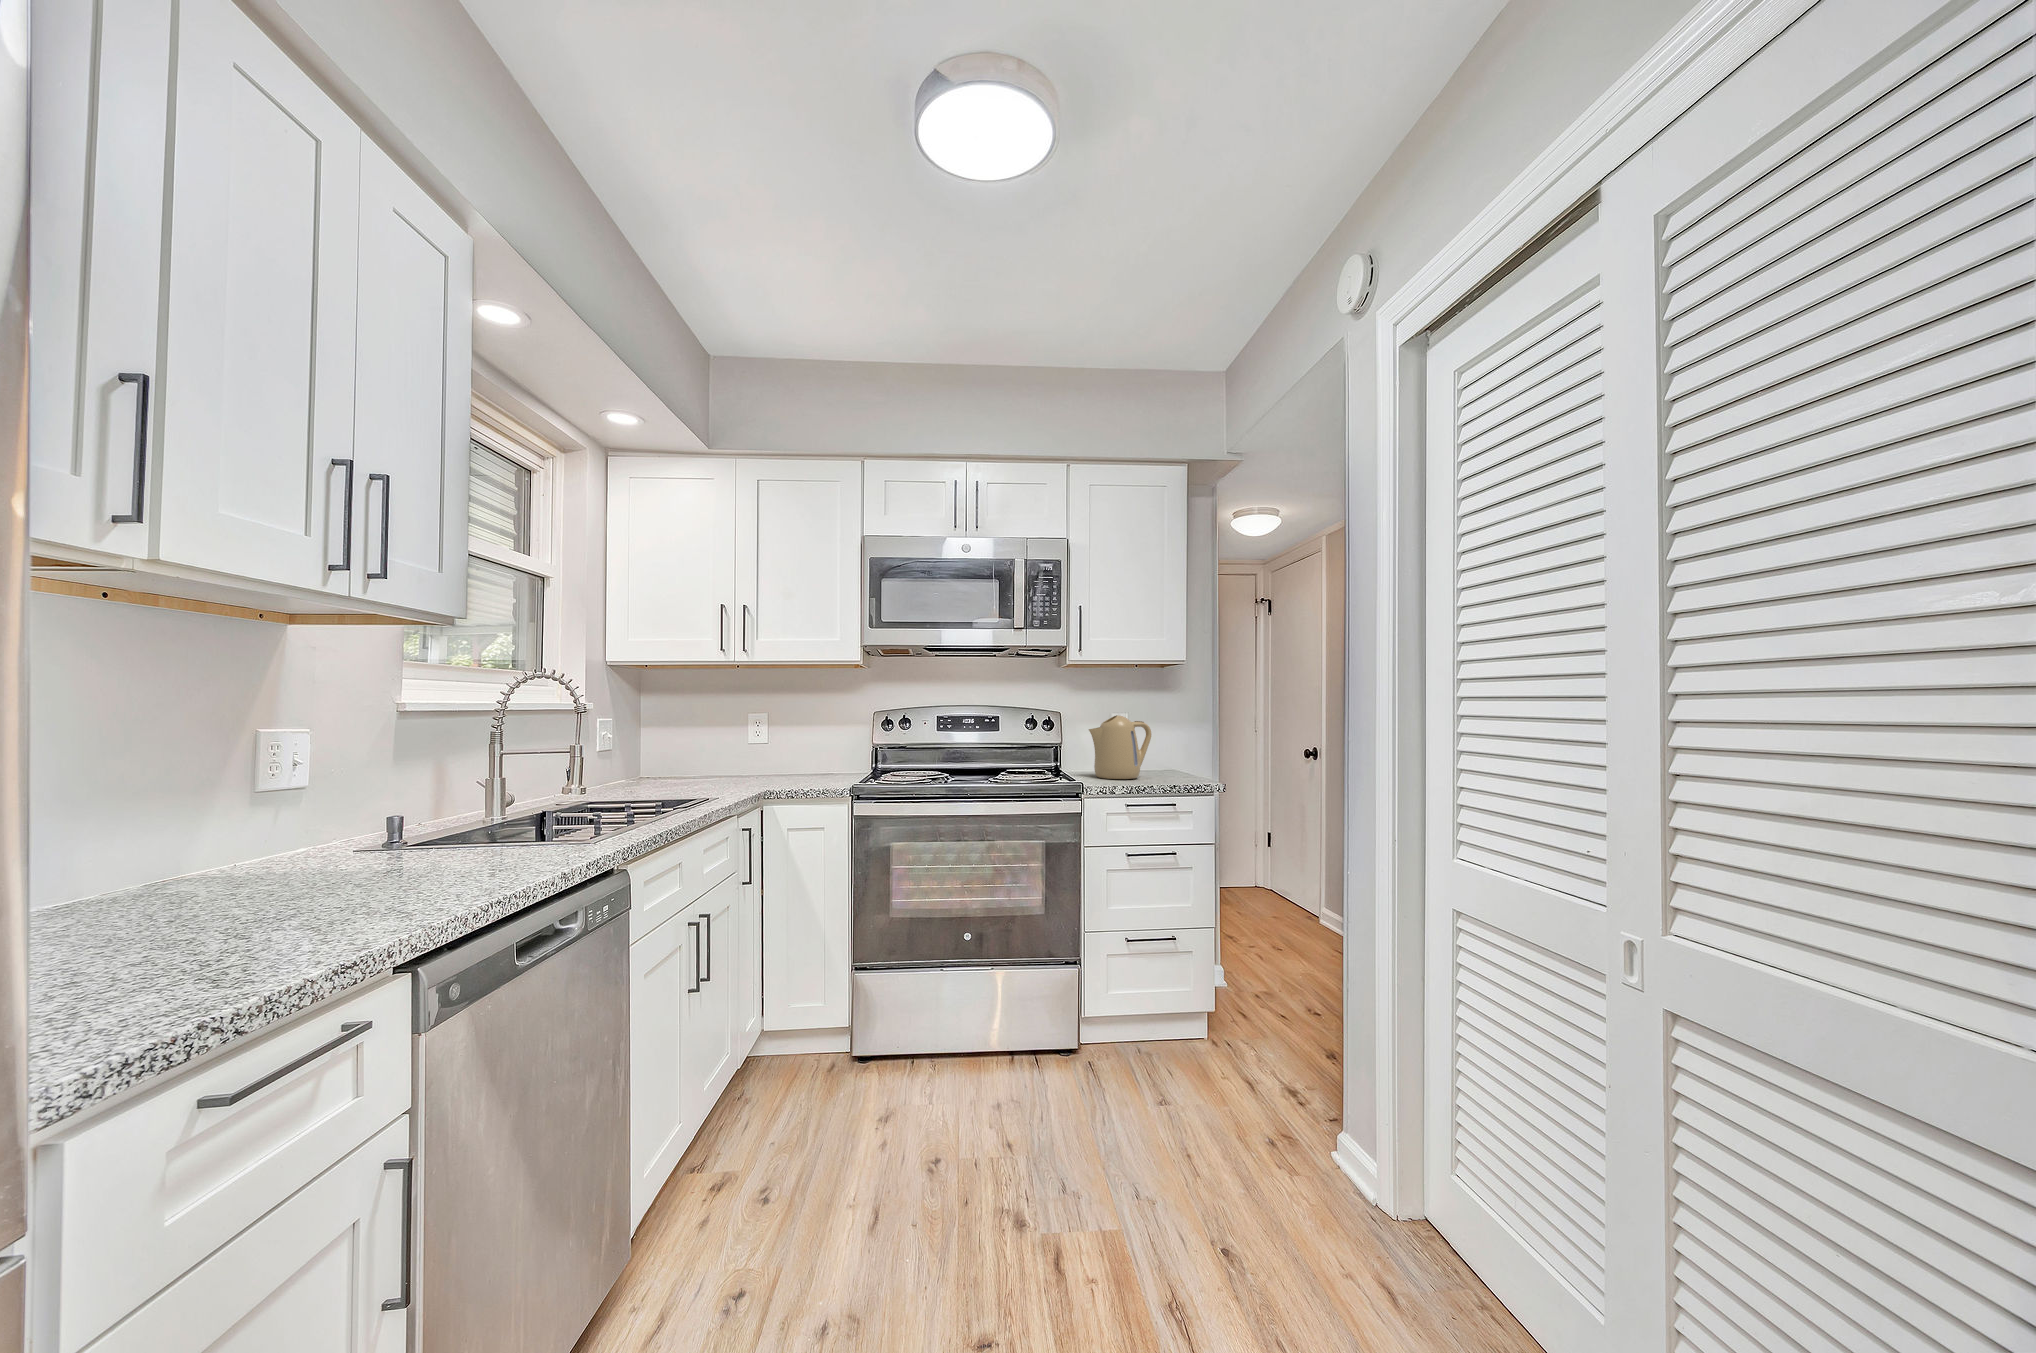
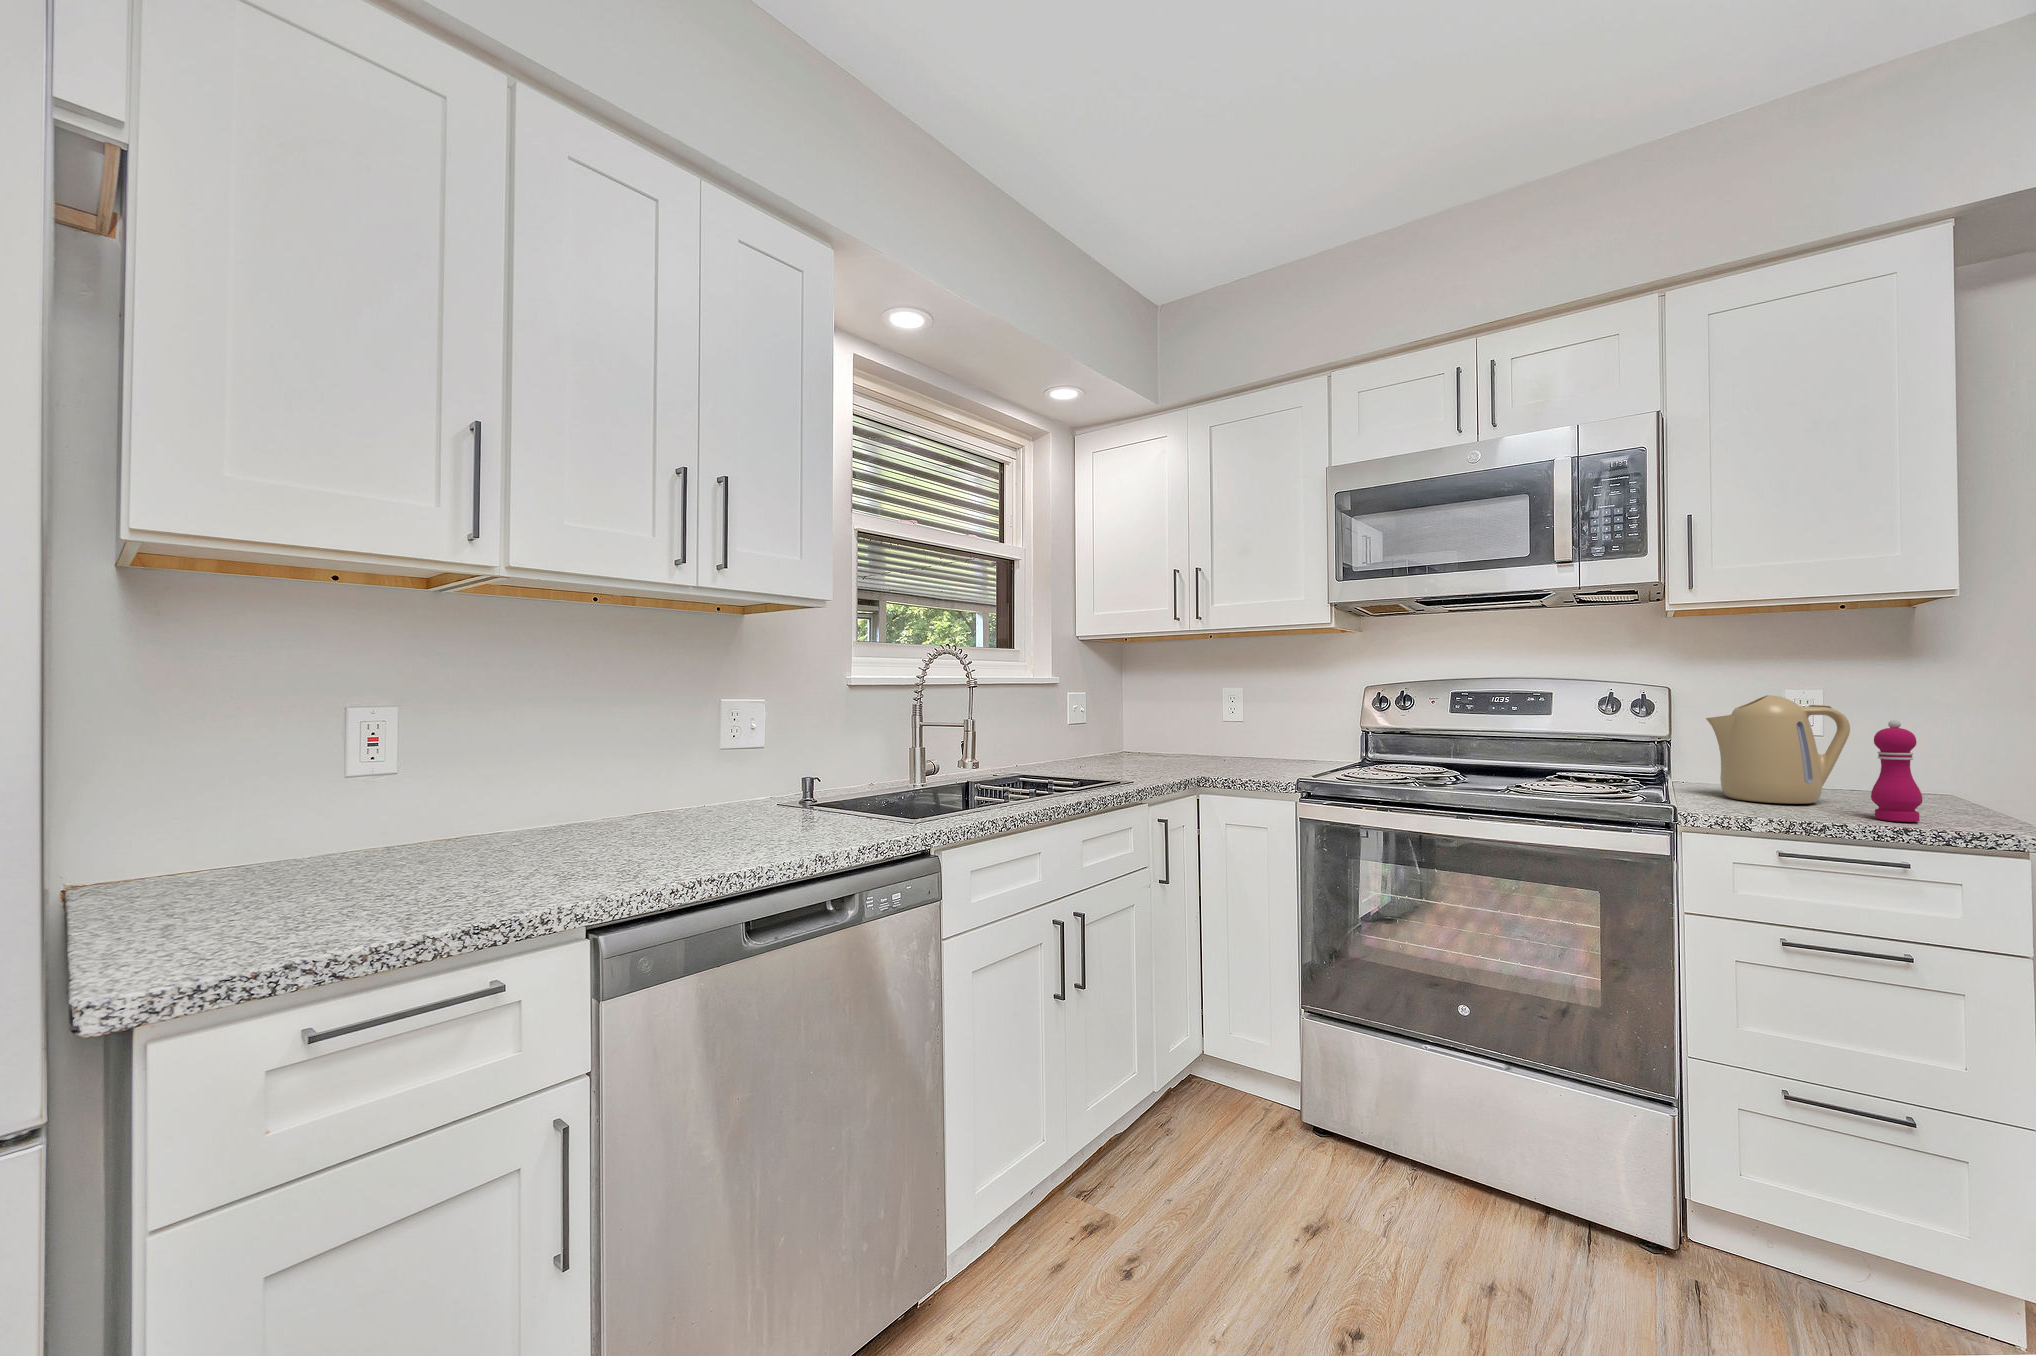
pepper mill: none [1165,729,1185,785] -> present [1871,720,1922,822]

